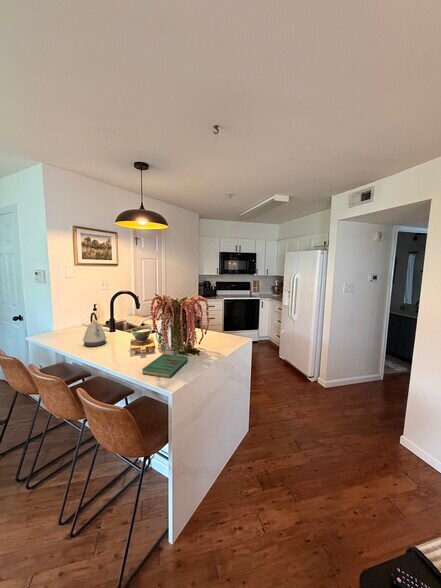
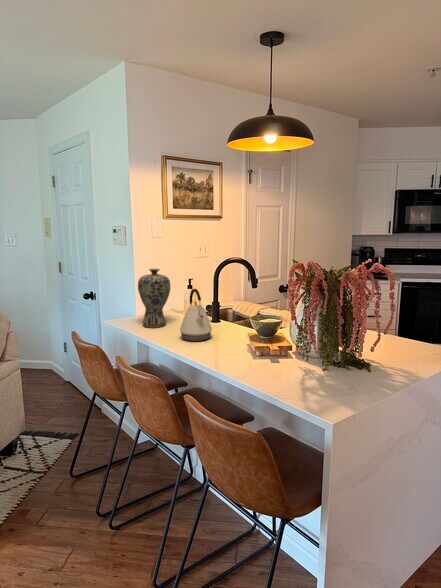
vase: none [53,299,78,339] -> present [138,269,171,328]
book: present [142,354,188,378] -> none [275,360,349,398]

